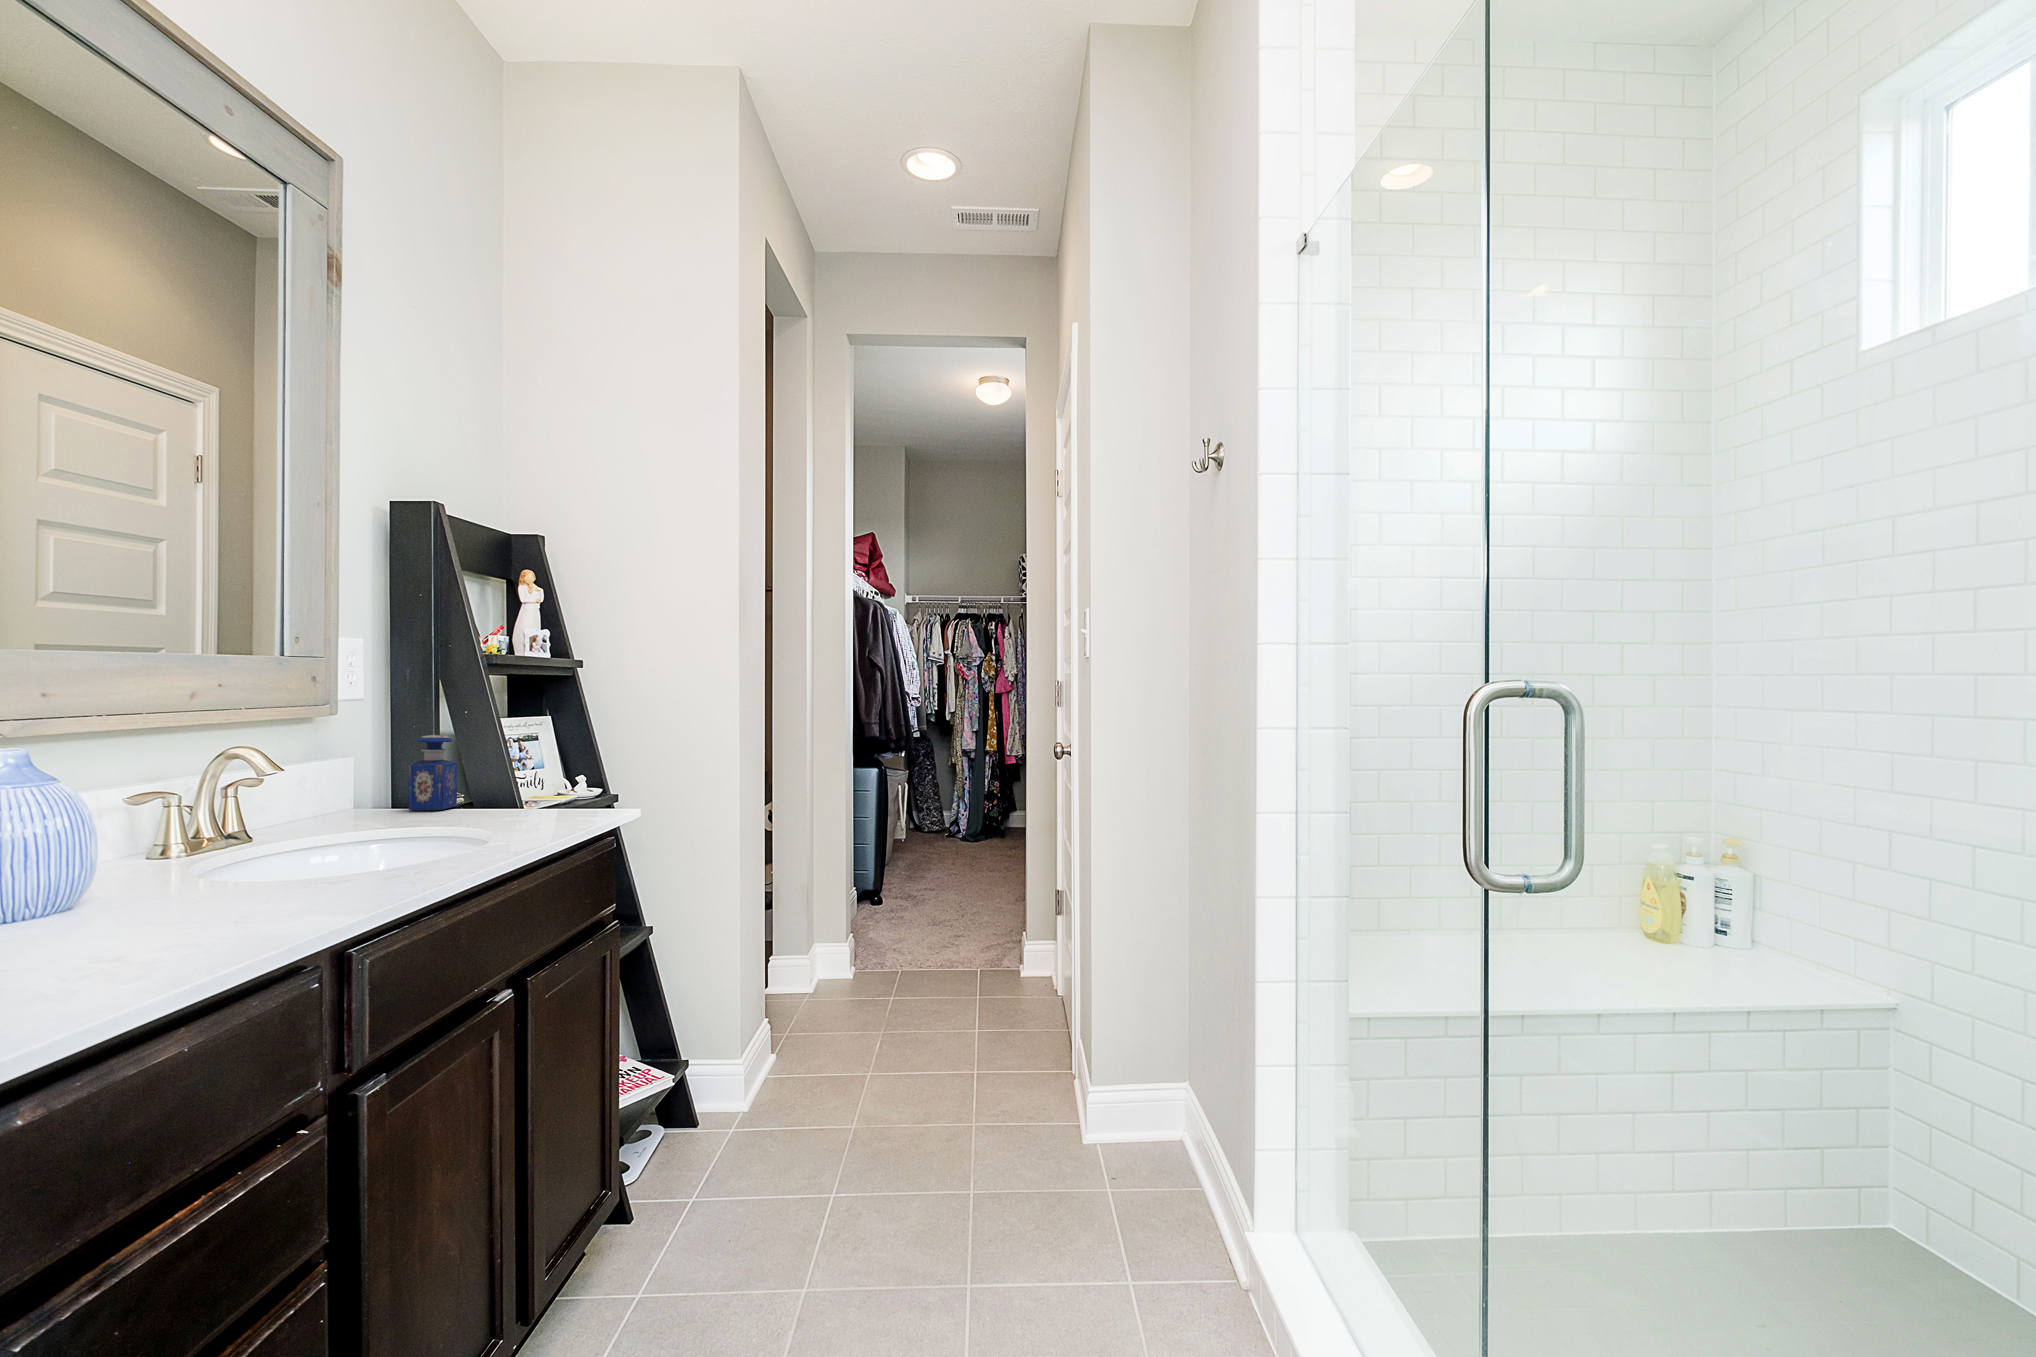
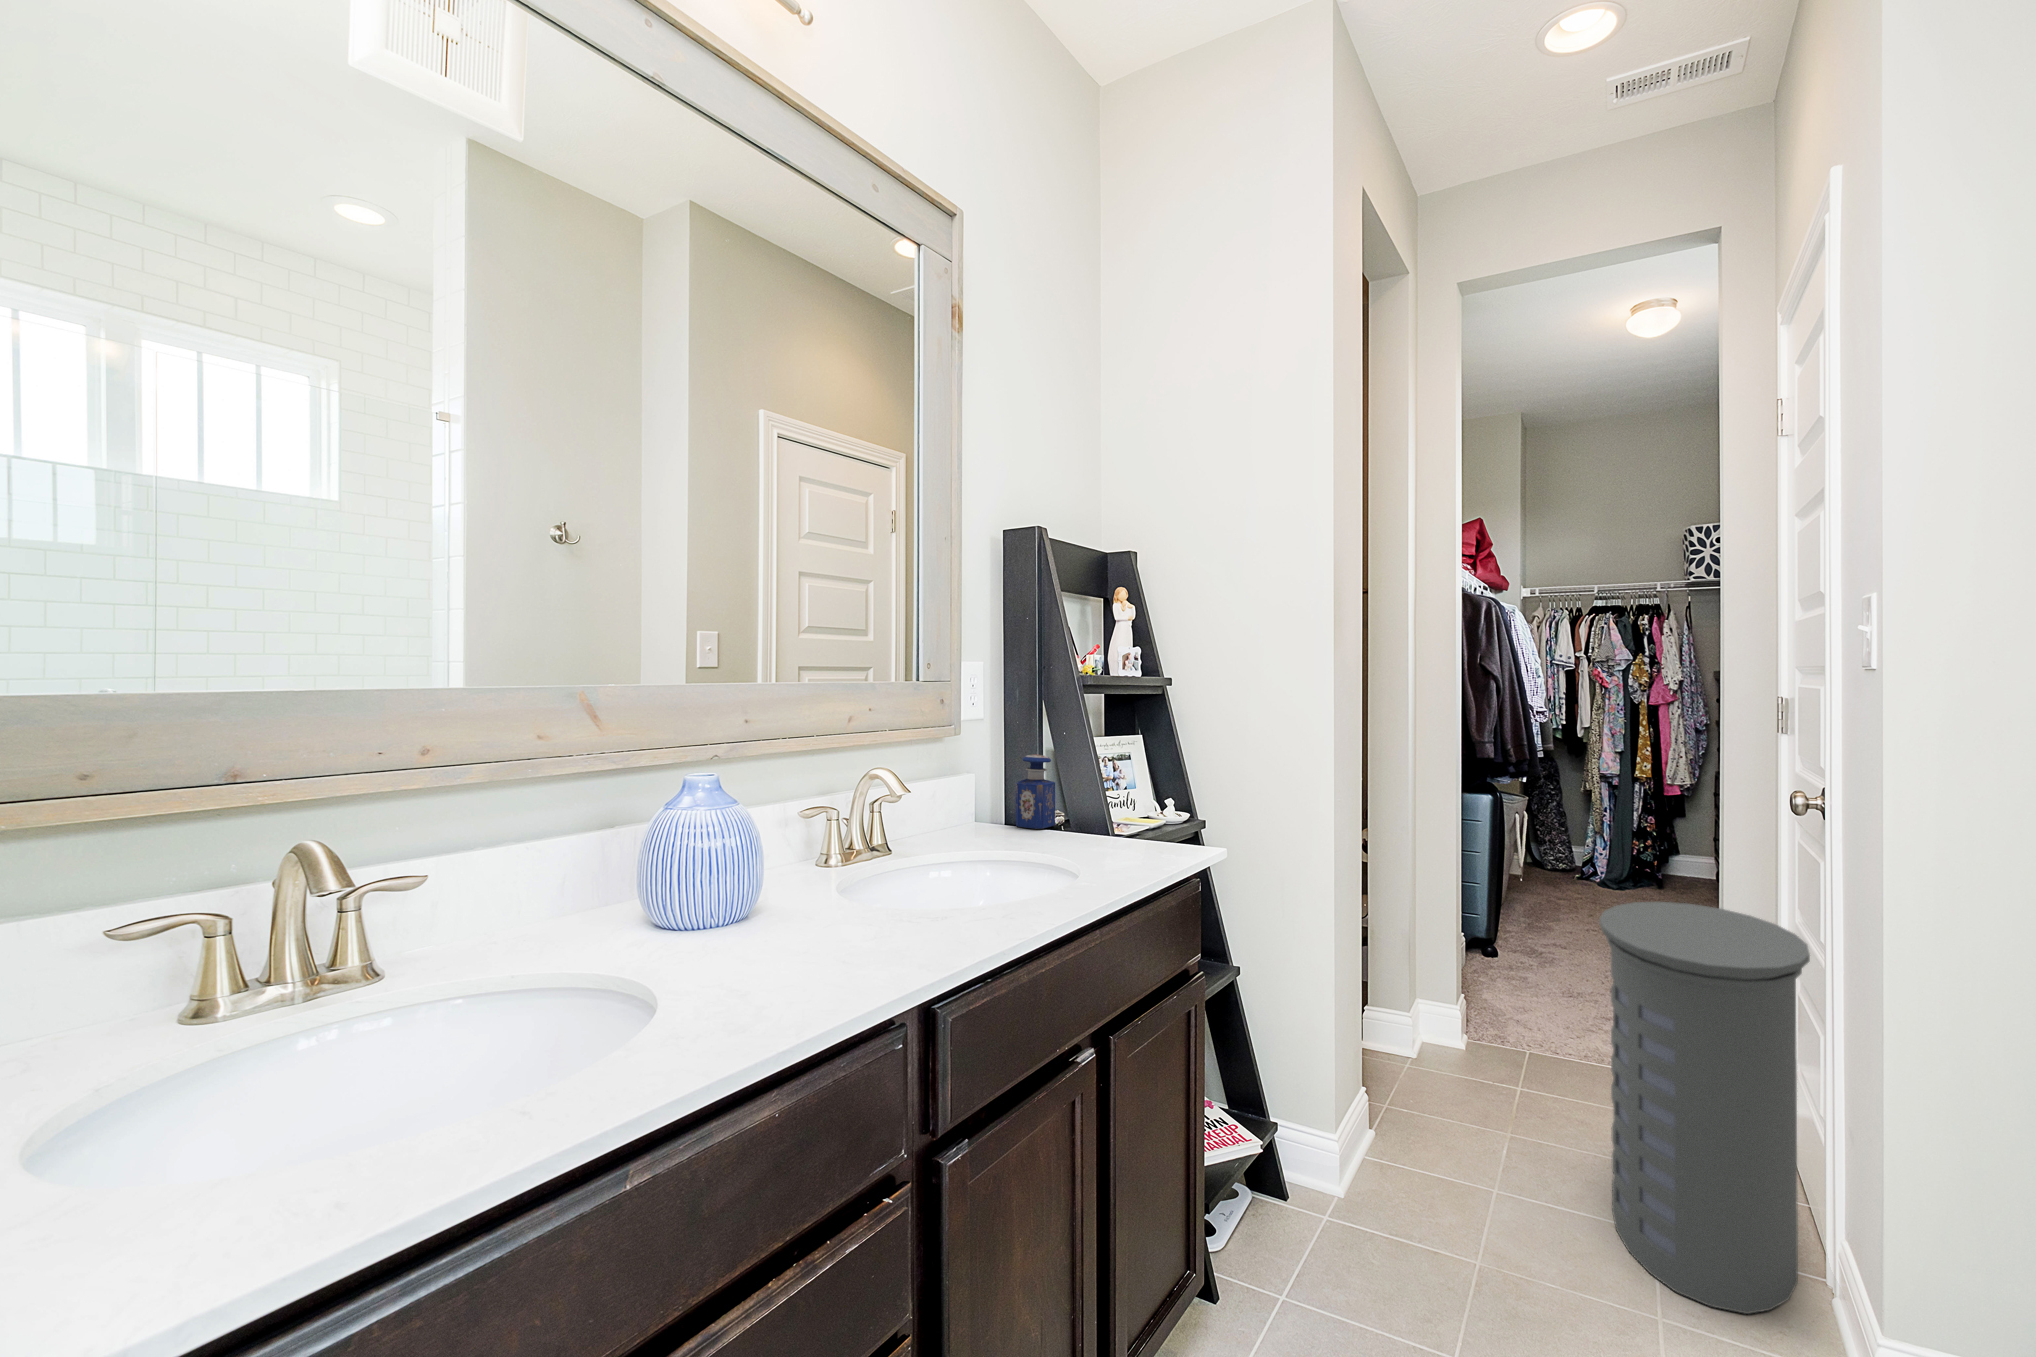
laundry hamper: none [938,829,1055,1102] -> present [1599,902,1810,1314]

